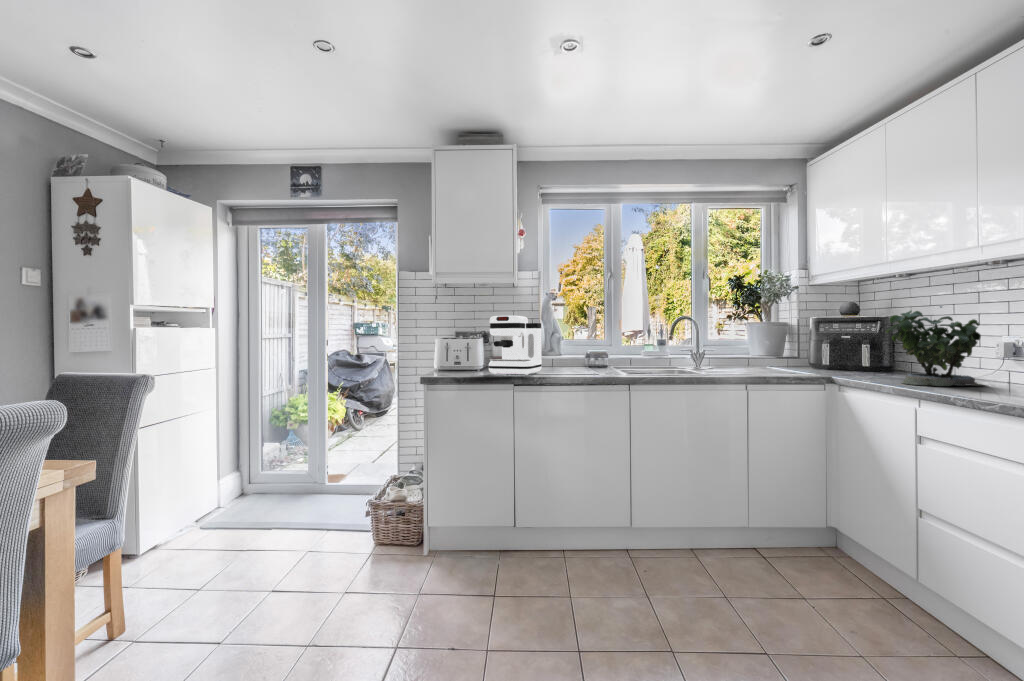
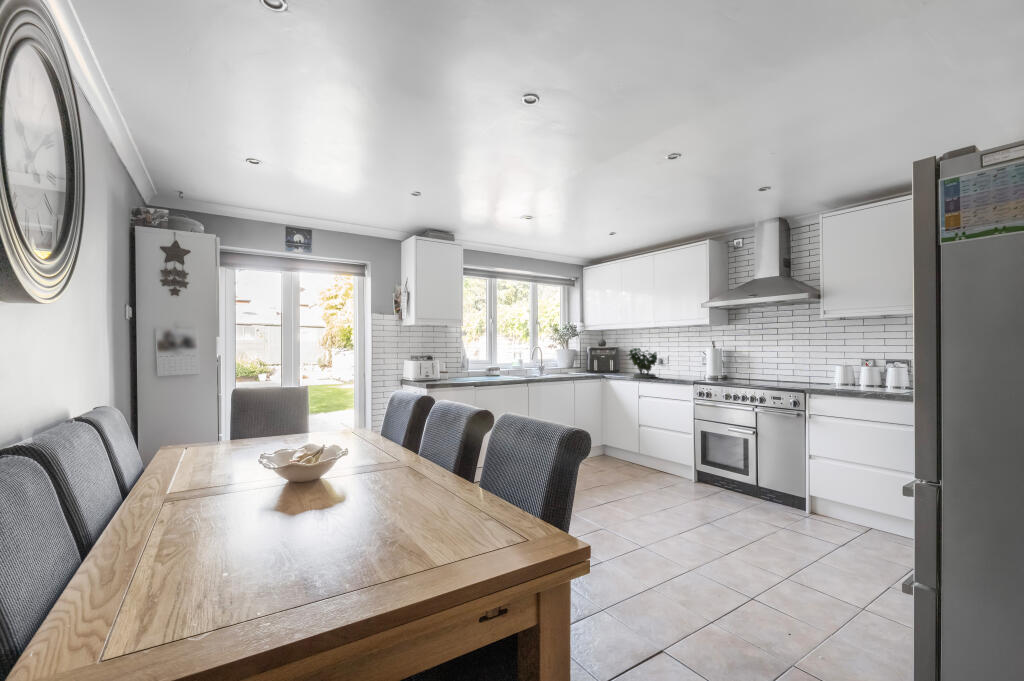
coffee maker: present [489,316,542,375] -> none [455,346,483,381]

